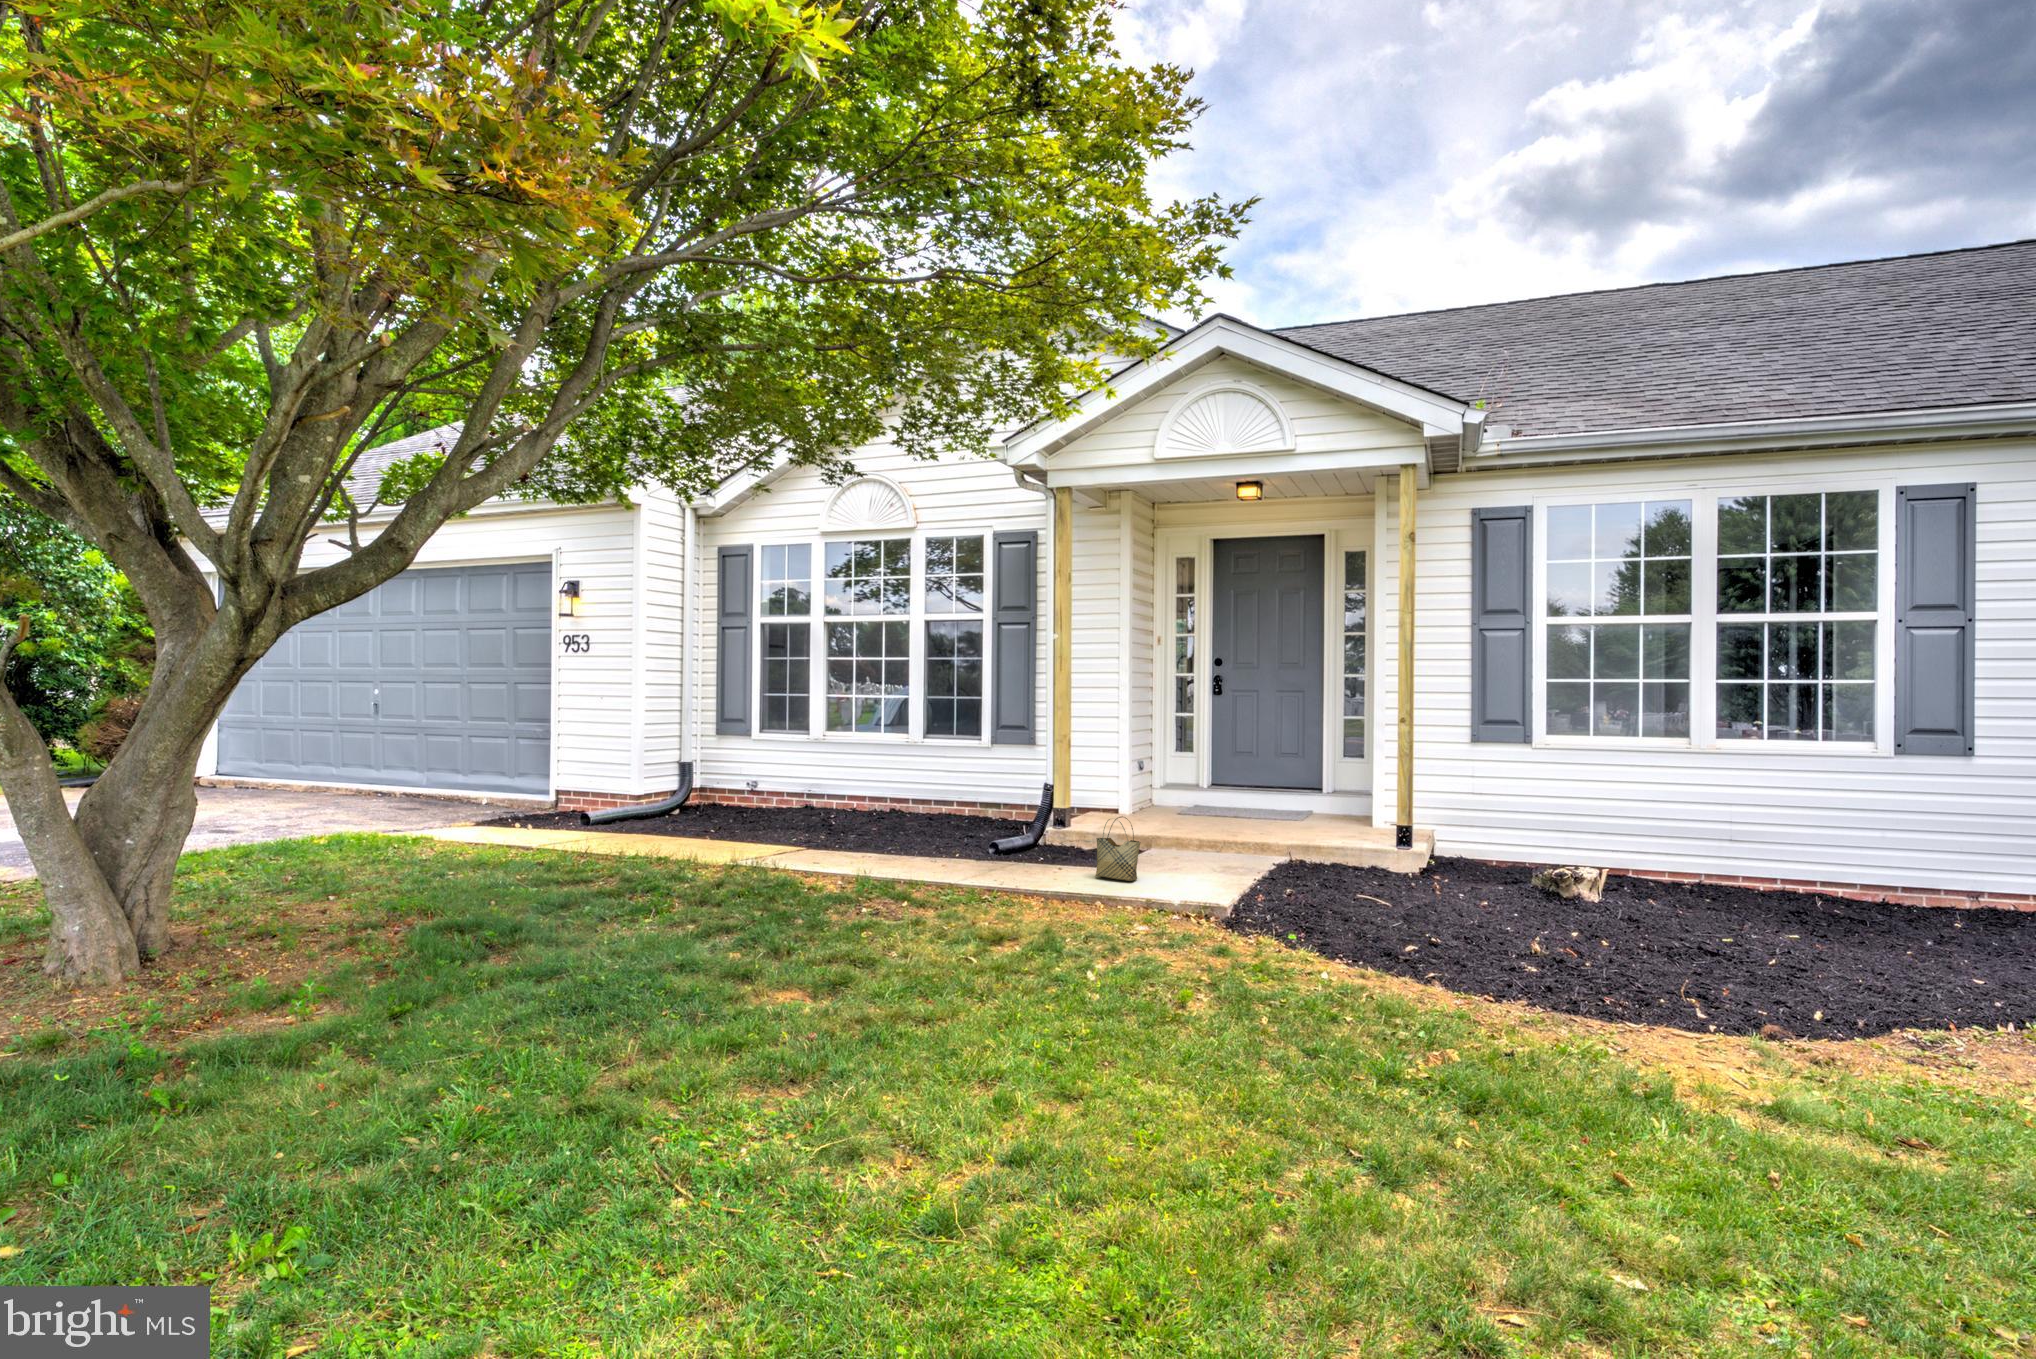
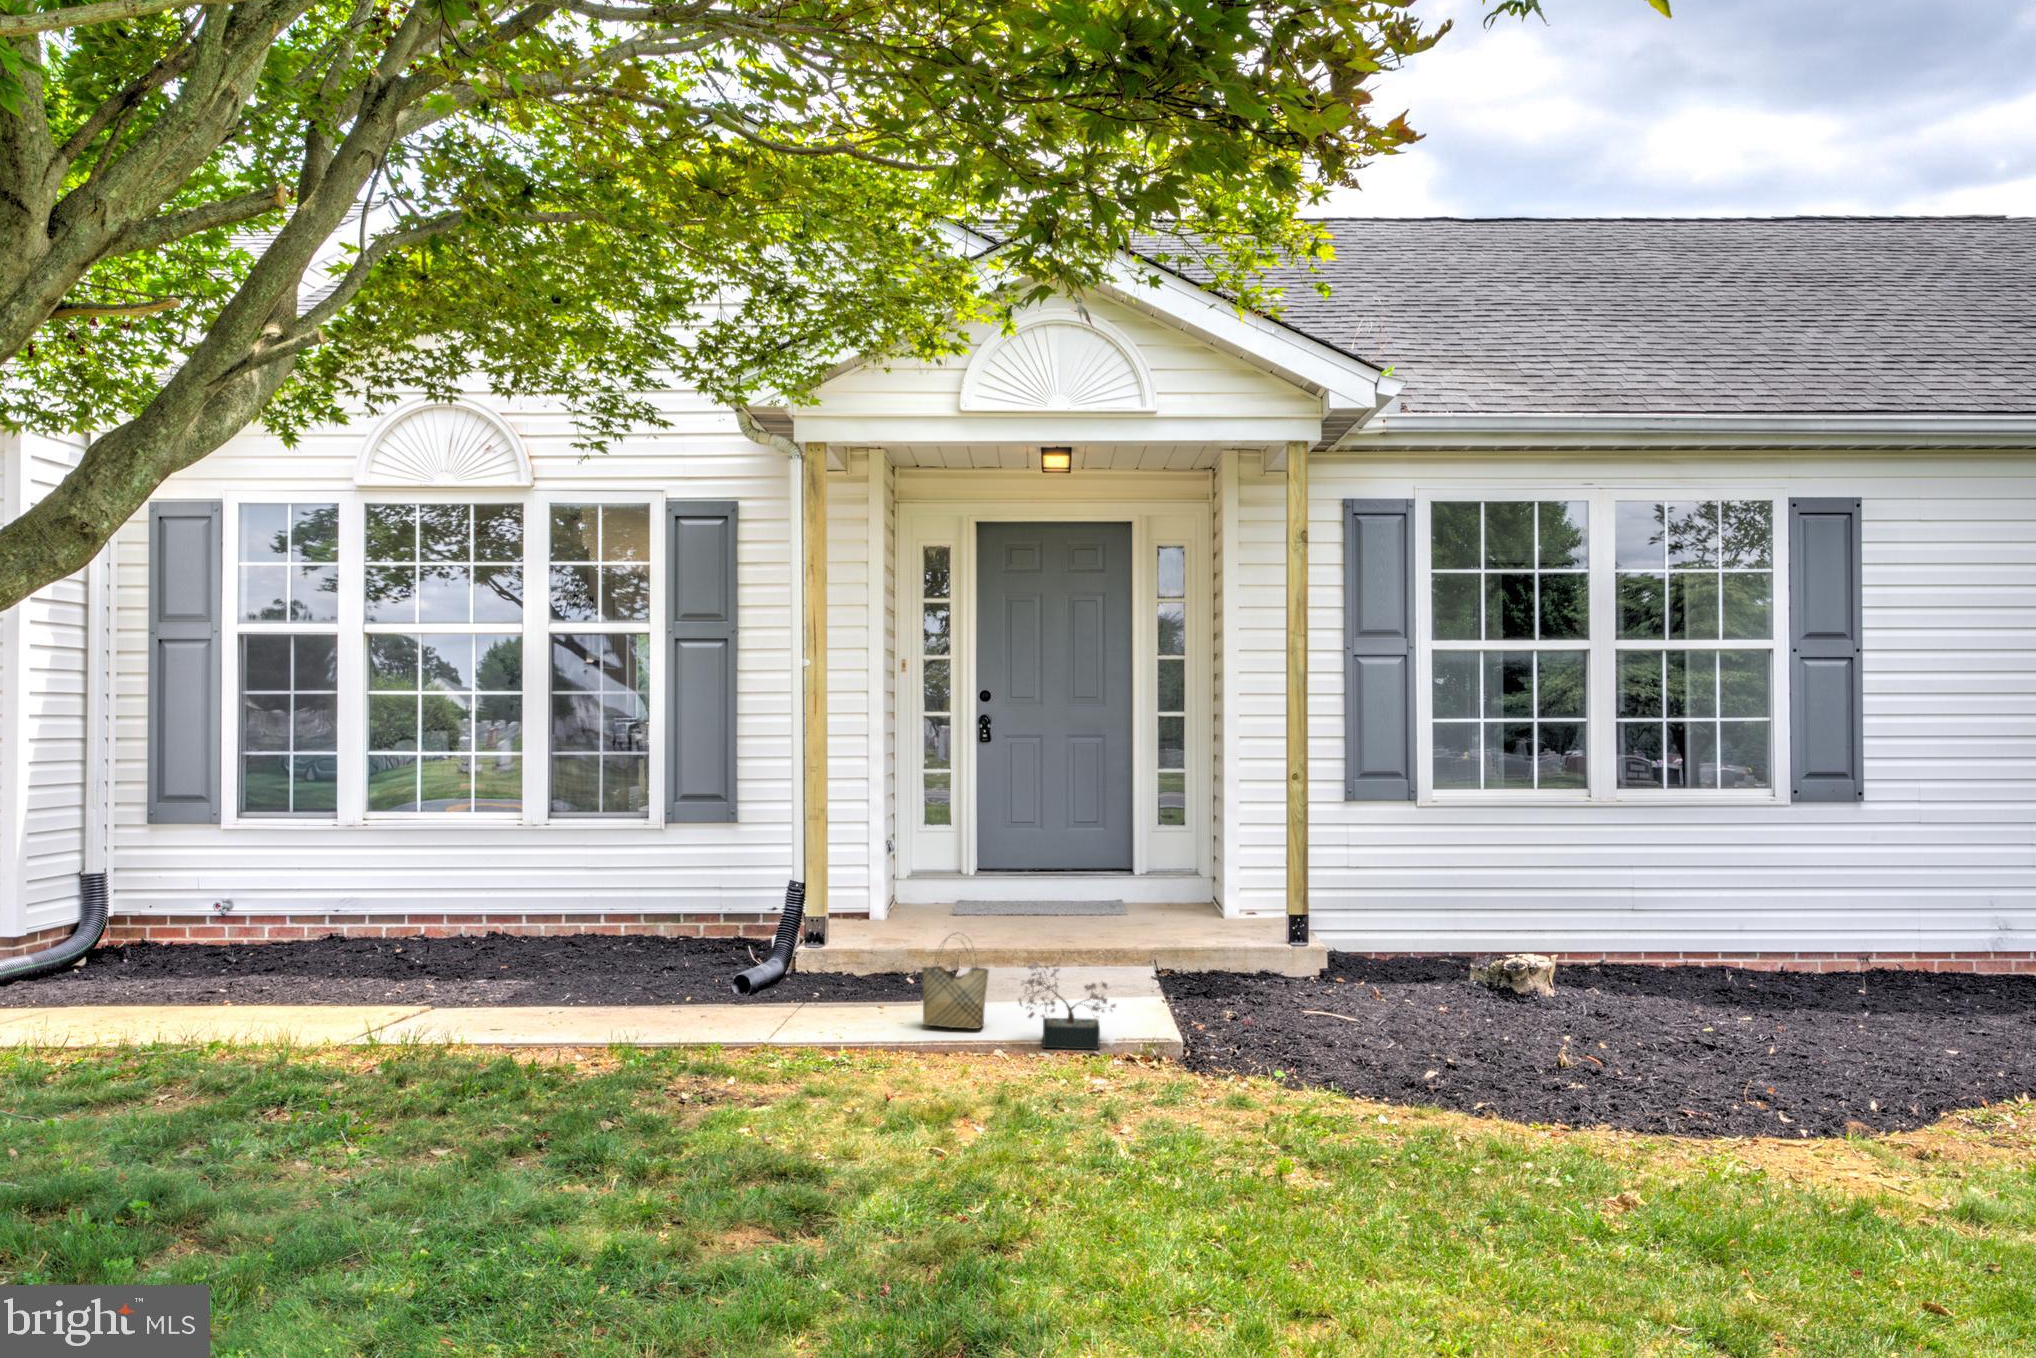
decorative plant: none [1152,837,1218,900] -> present [1019,961,1116,1049]

